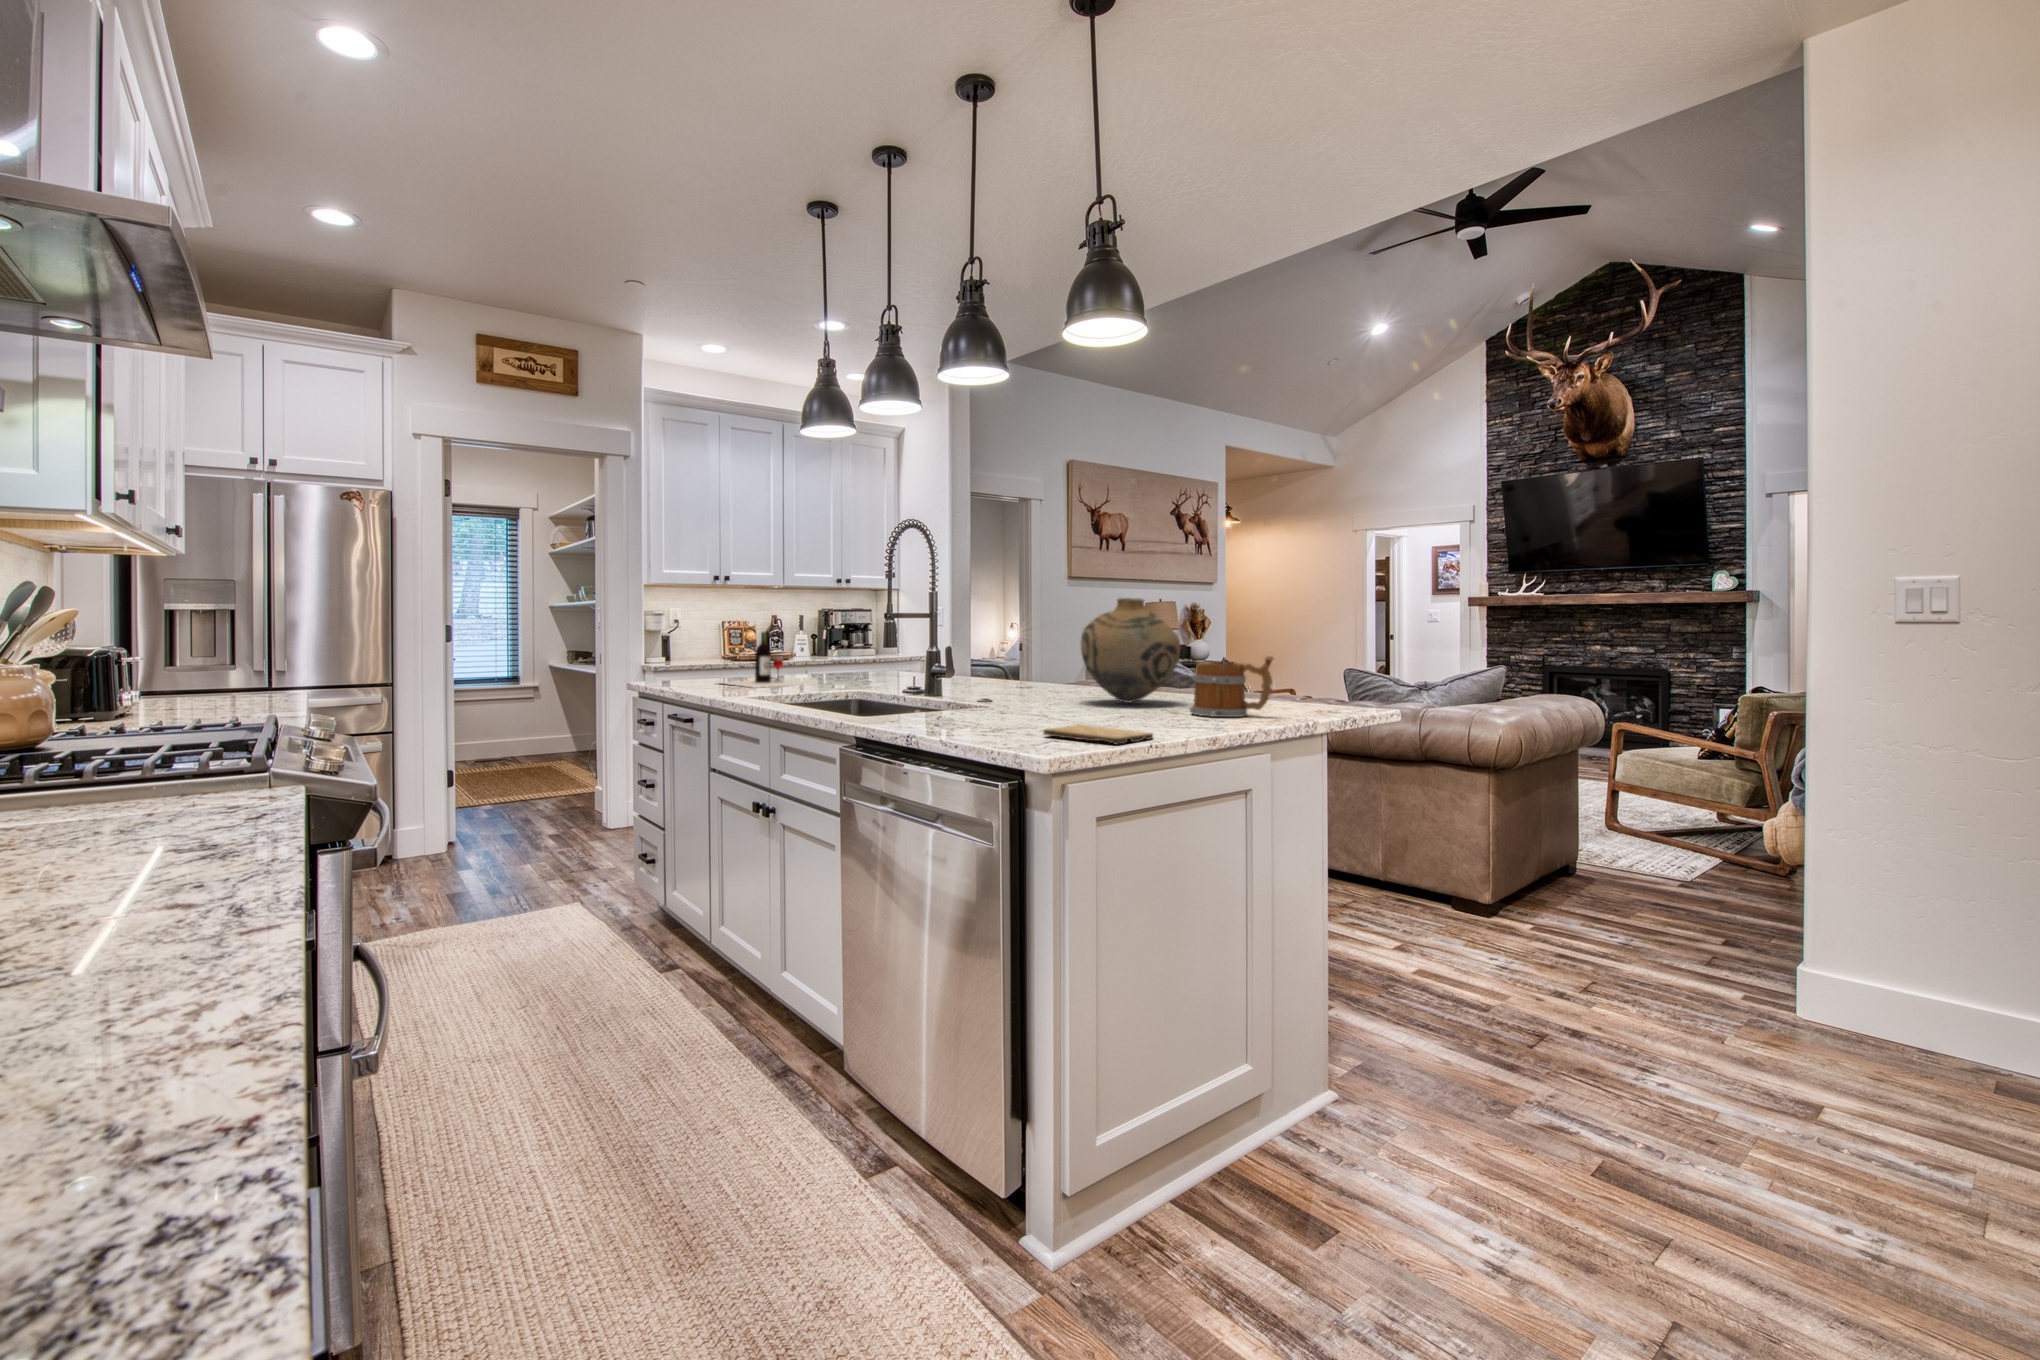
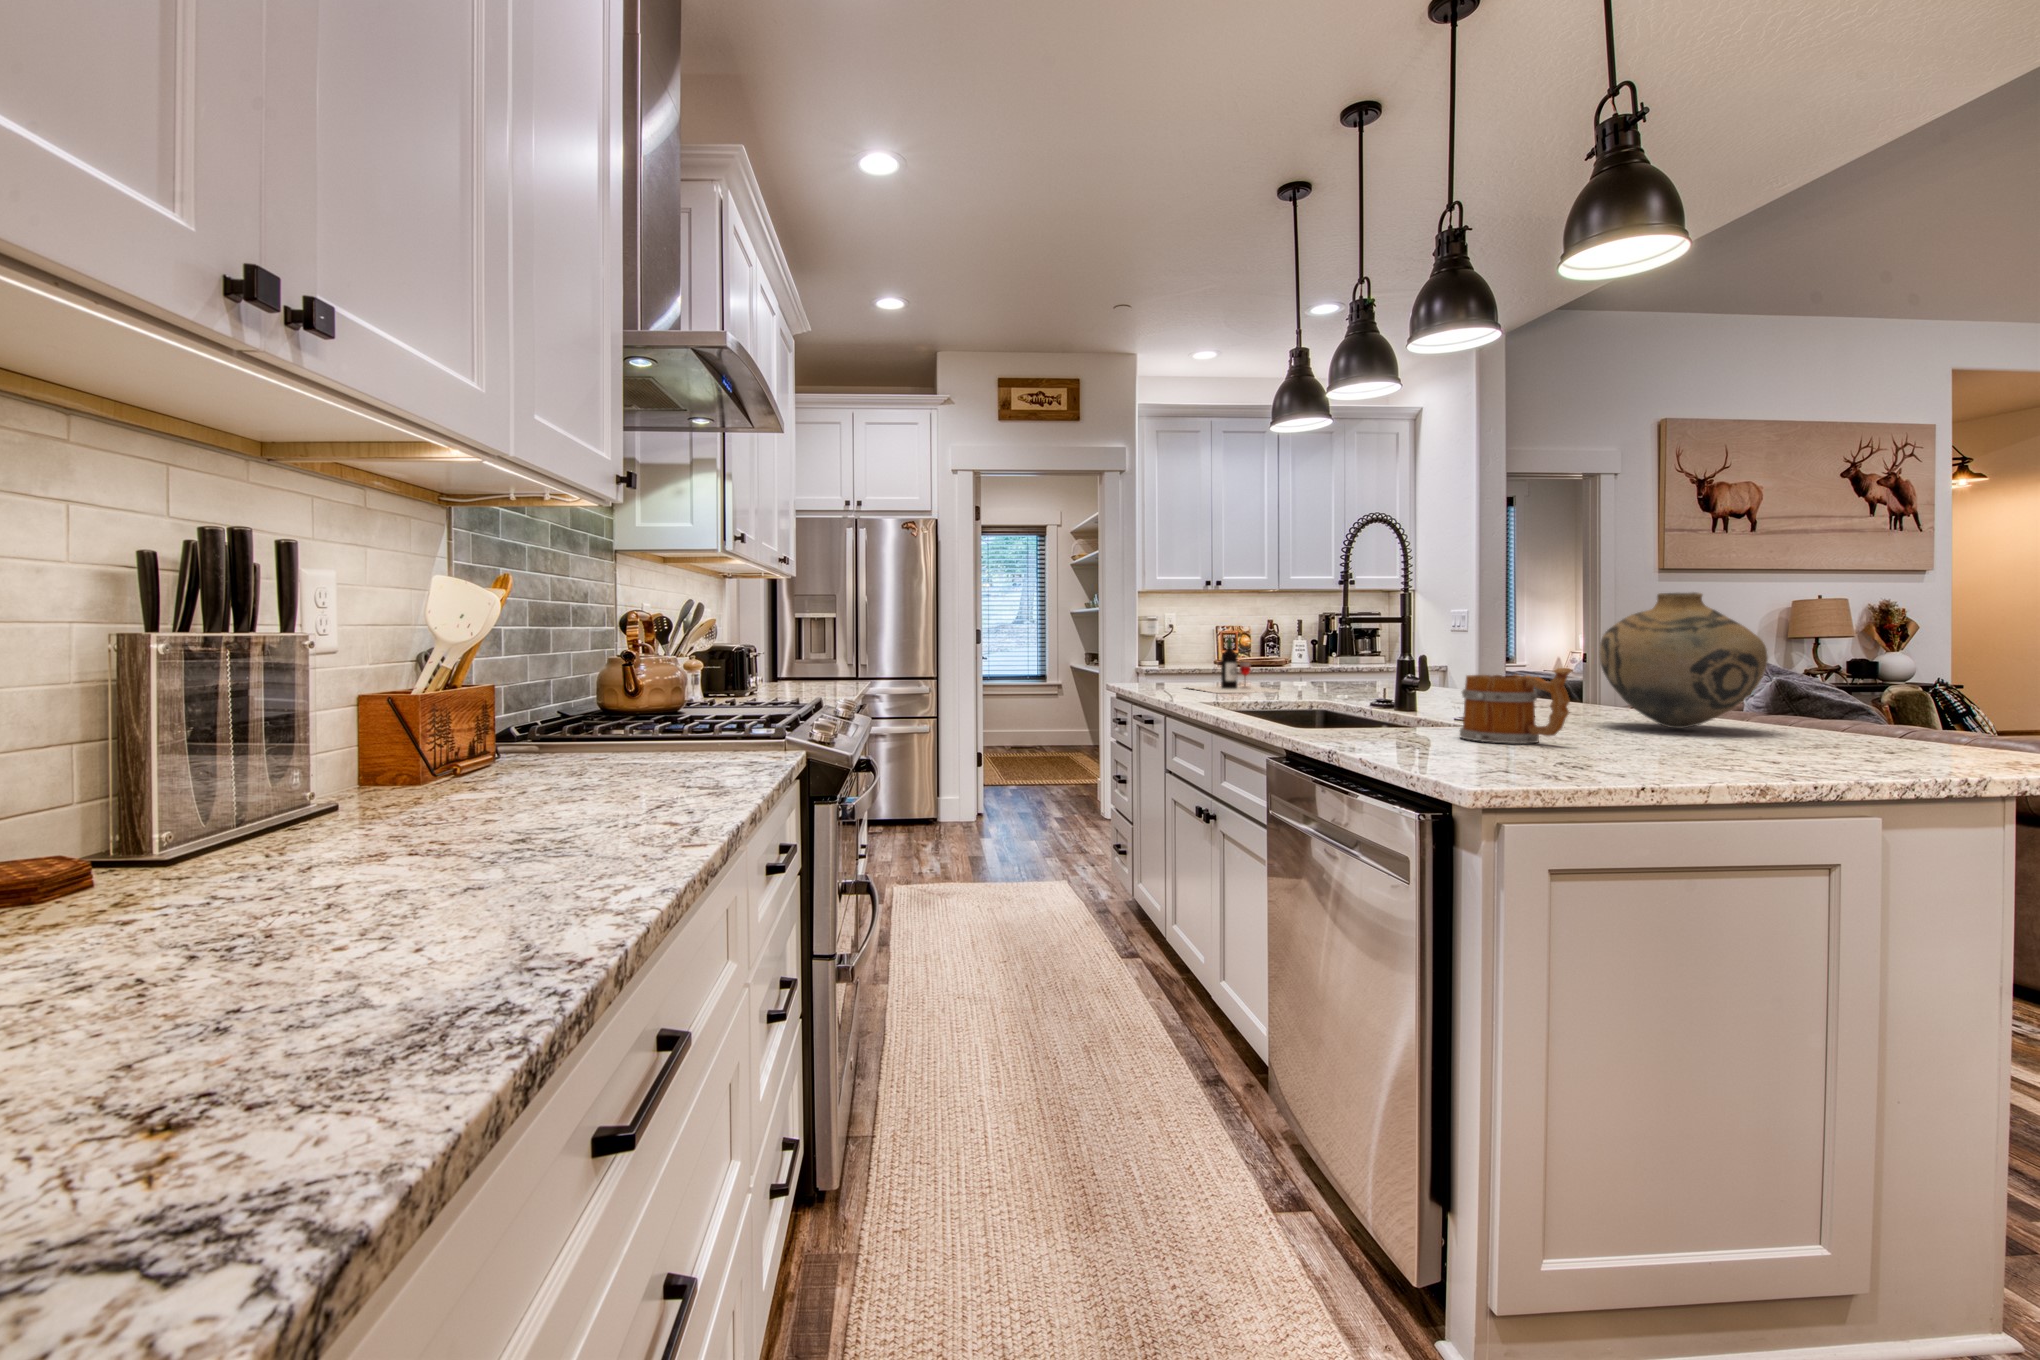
mug: present [1189,656,1274,717] -> present [1460,668,1571,744]
cutting board: present [1043,725,1153,745] -> none [1497,751,1665,779]

